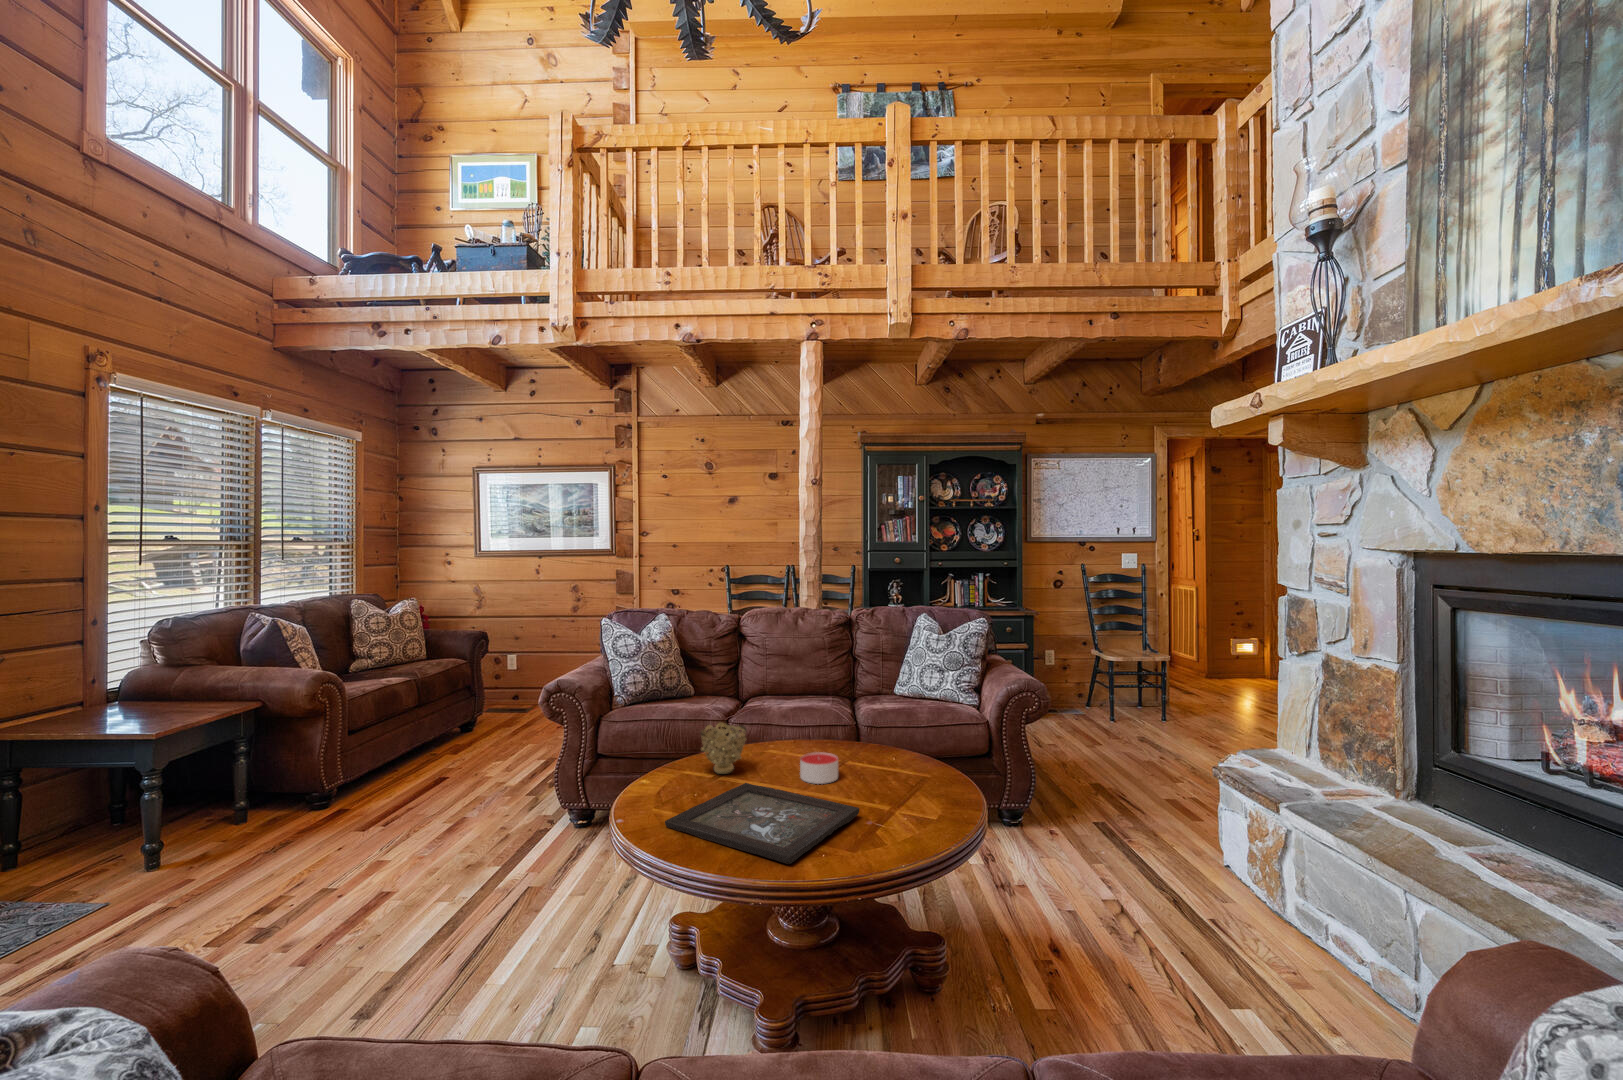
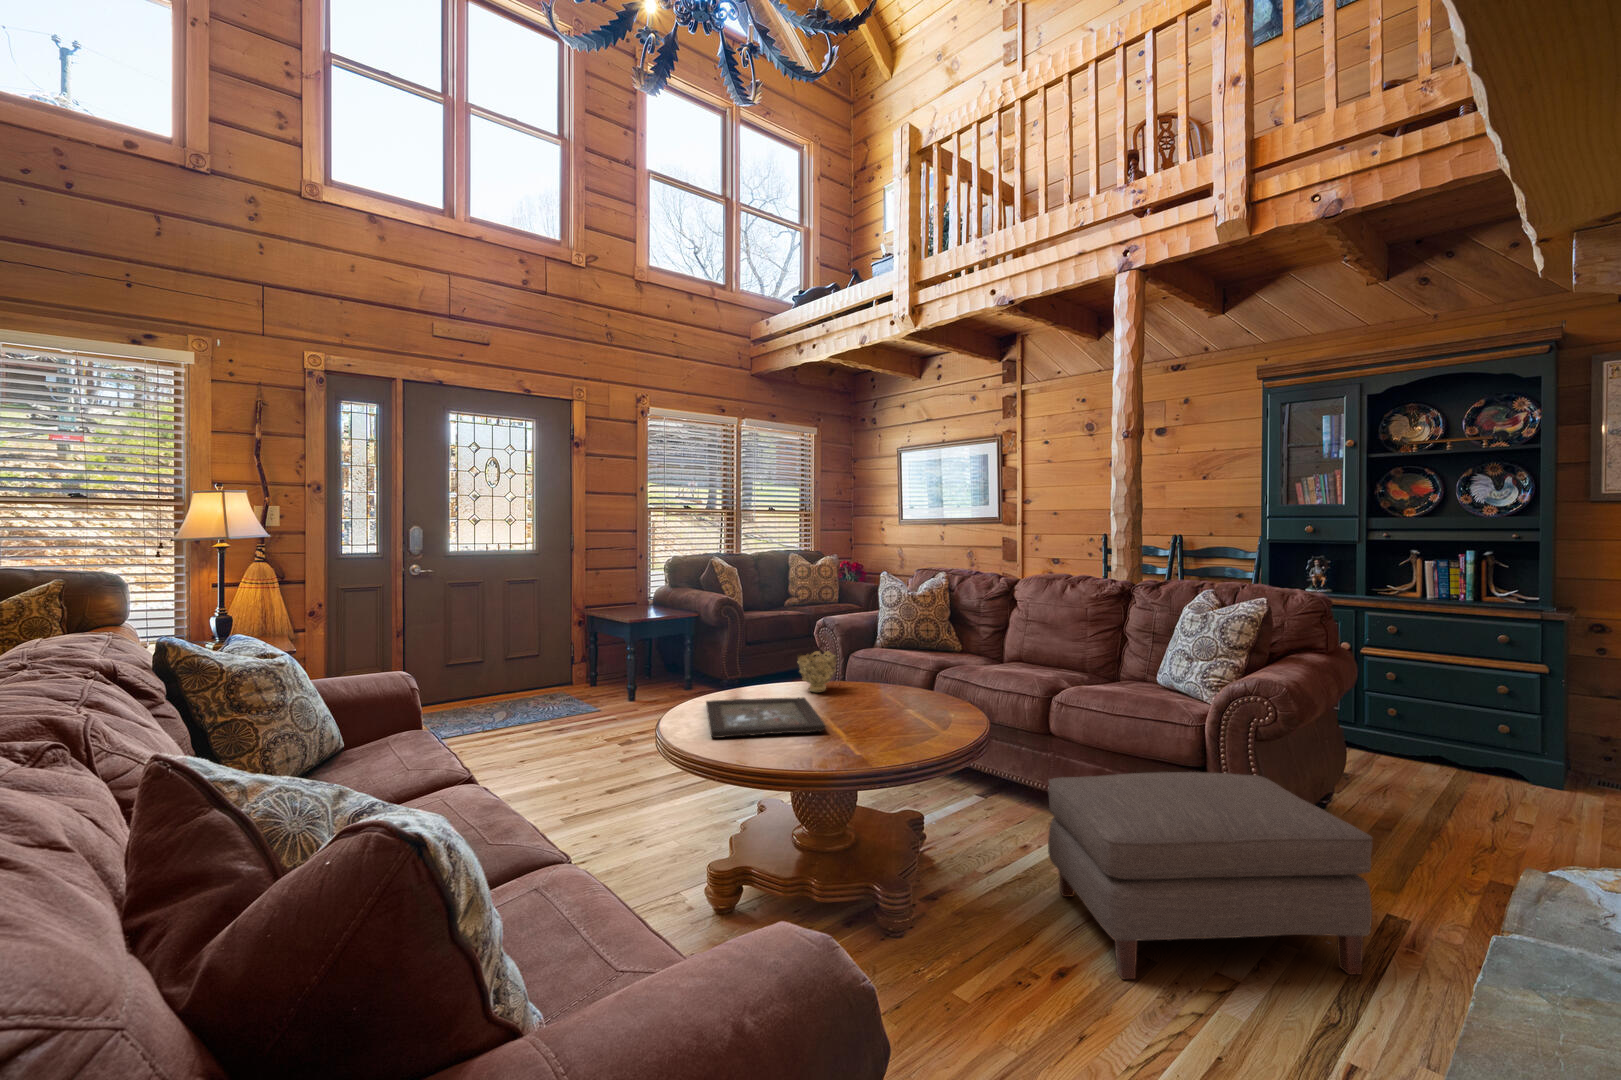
candle: present [800,752,838,784] -> none [854,688,889,714]
ottoman: none [967,754,1164,942] -> present [1048,772,1373,979]

